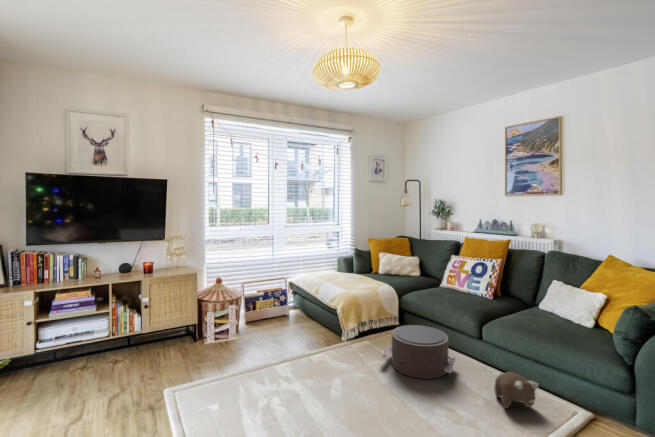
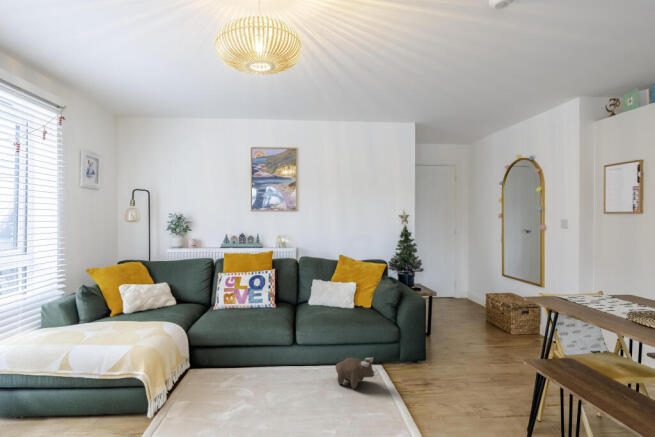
pouf: present [381,325,455,379] -> none [223,348,305,406]

